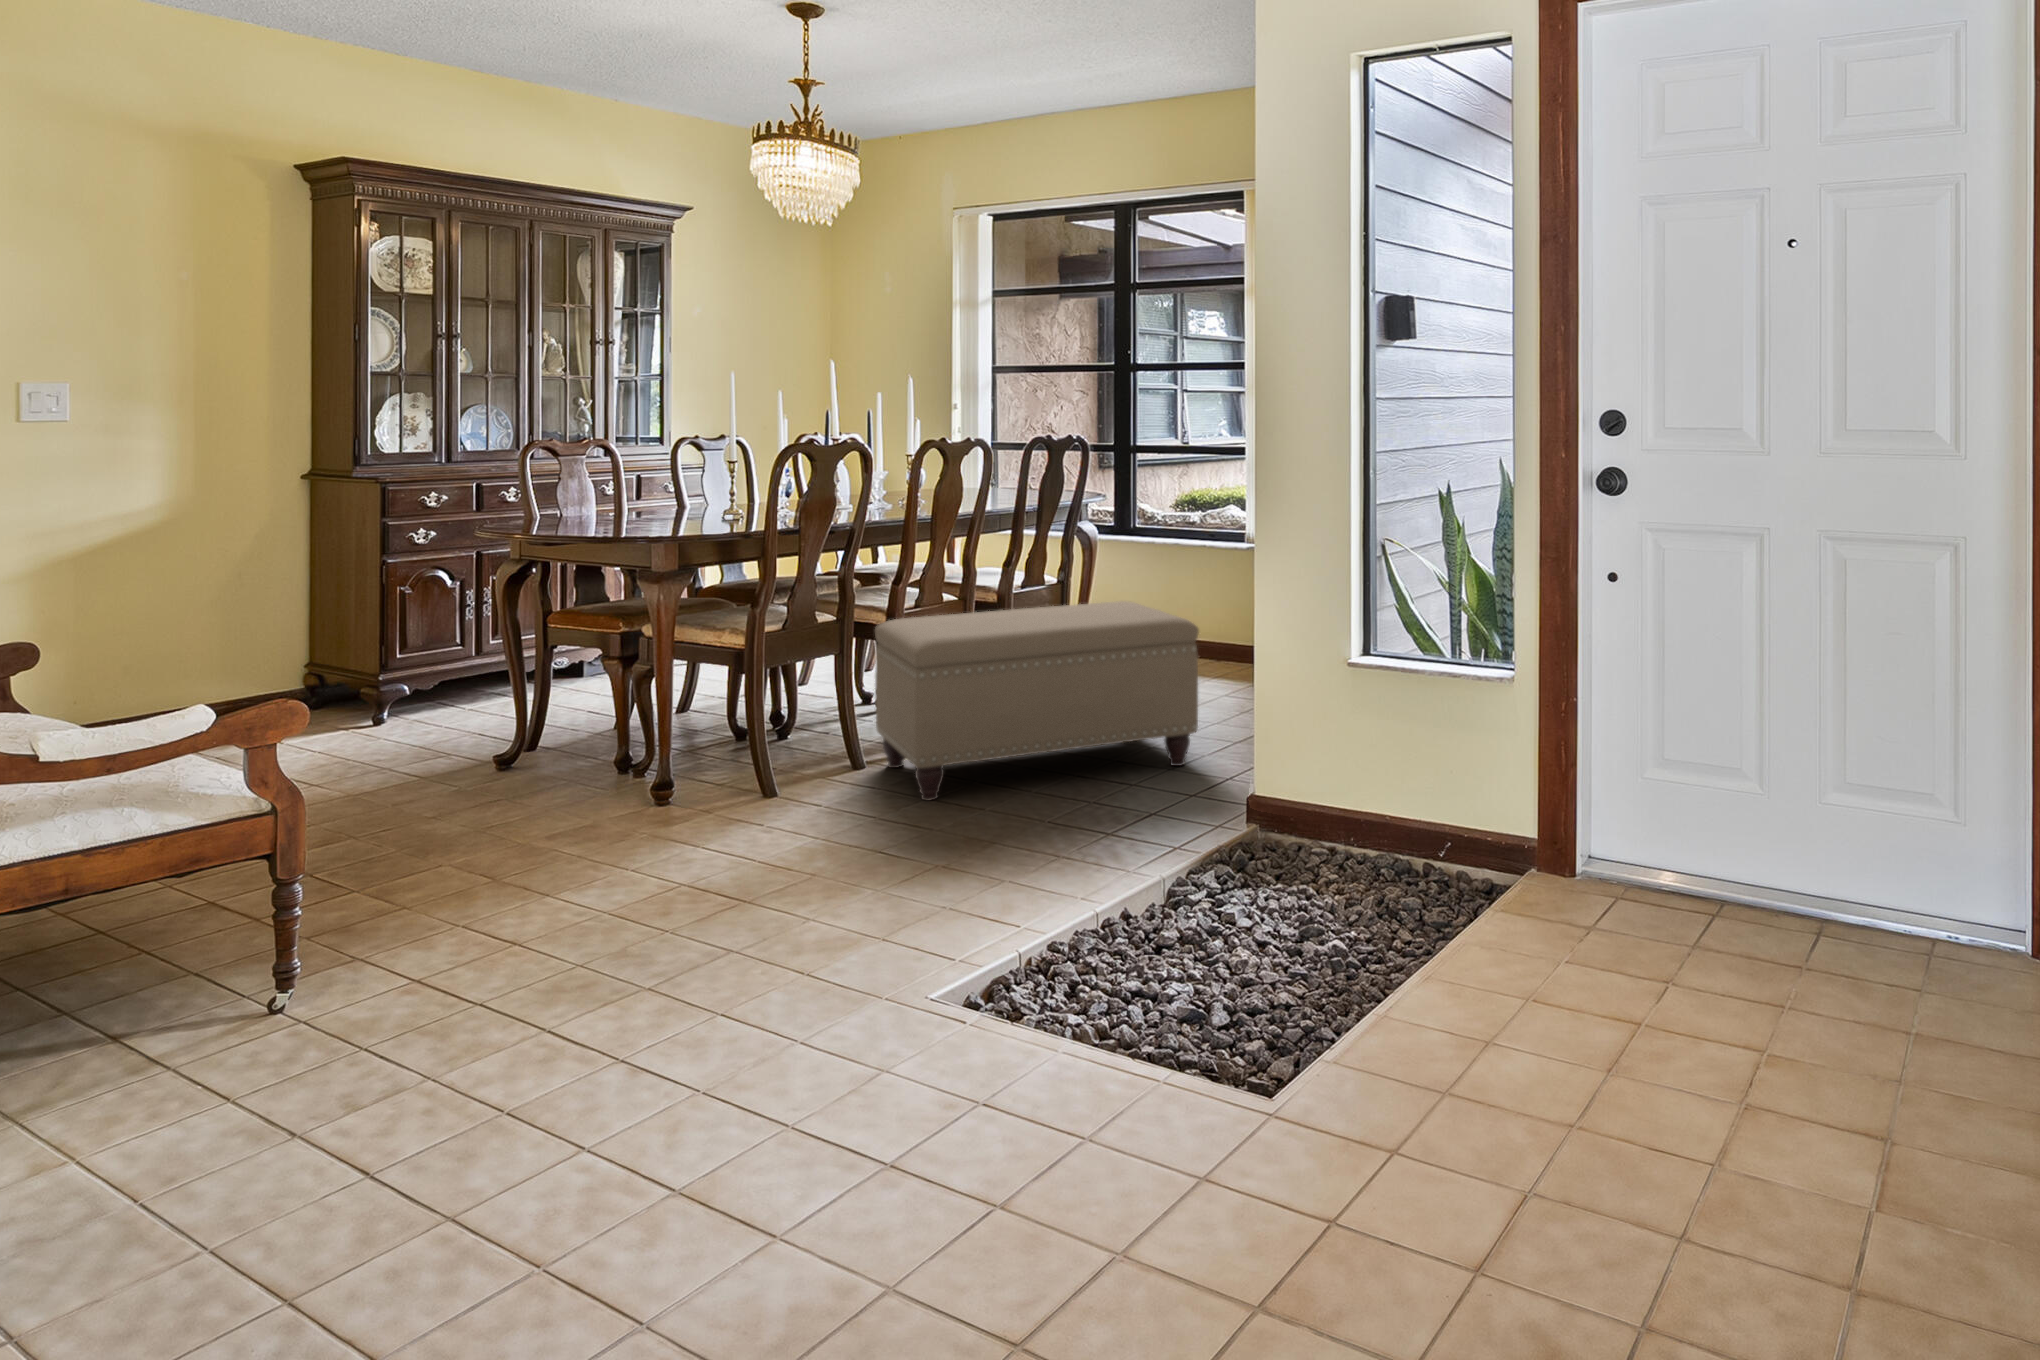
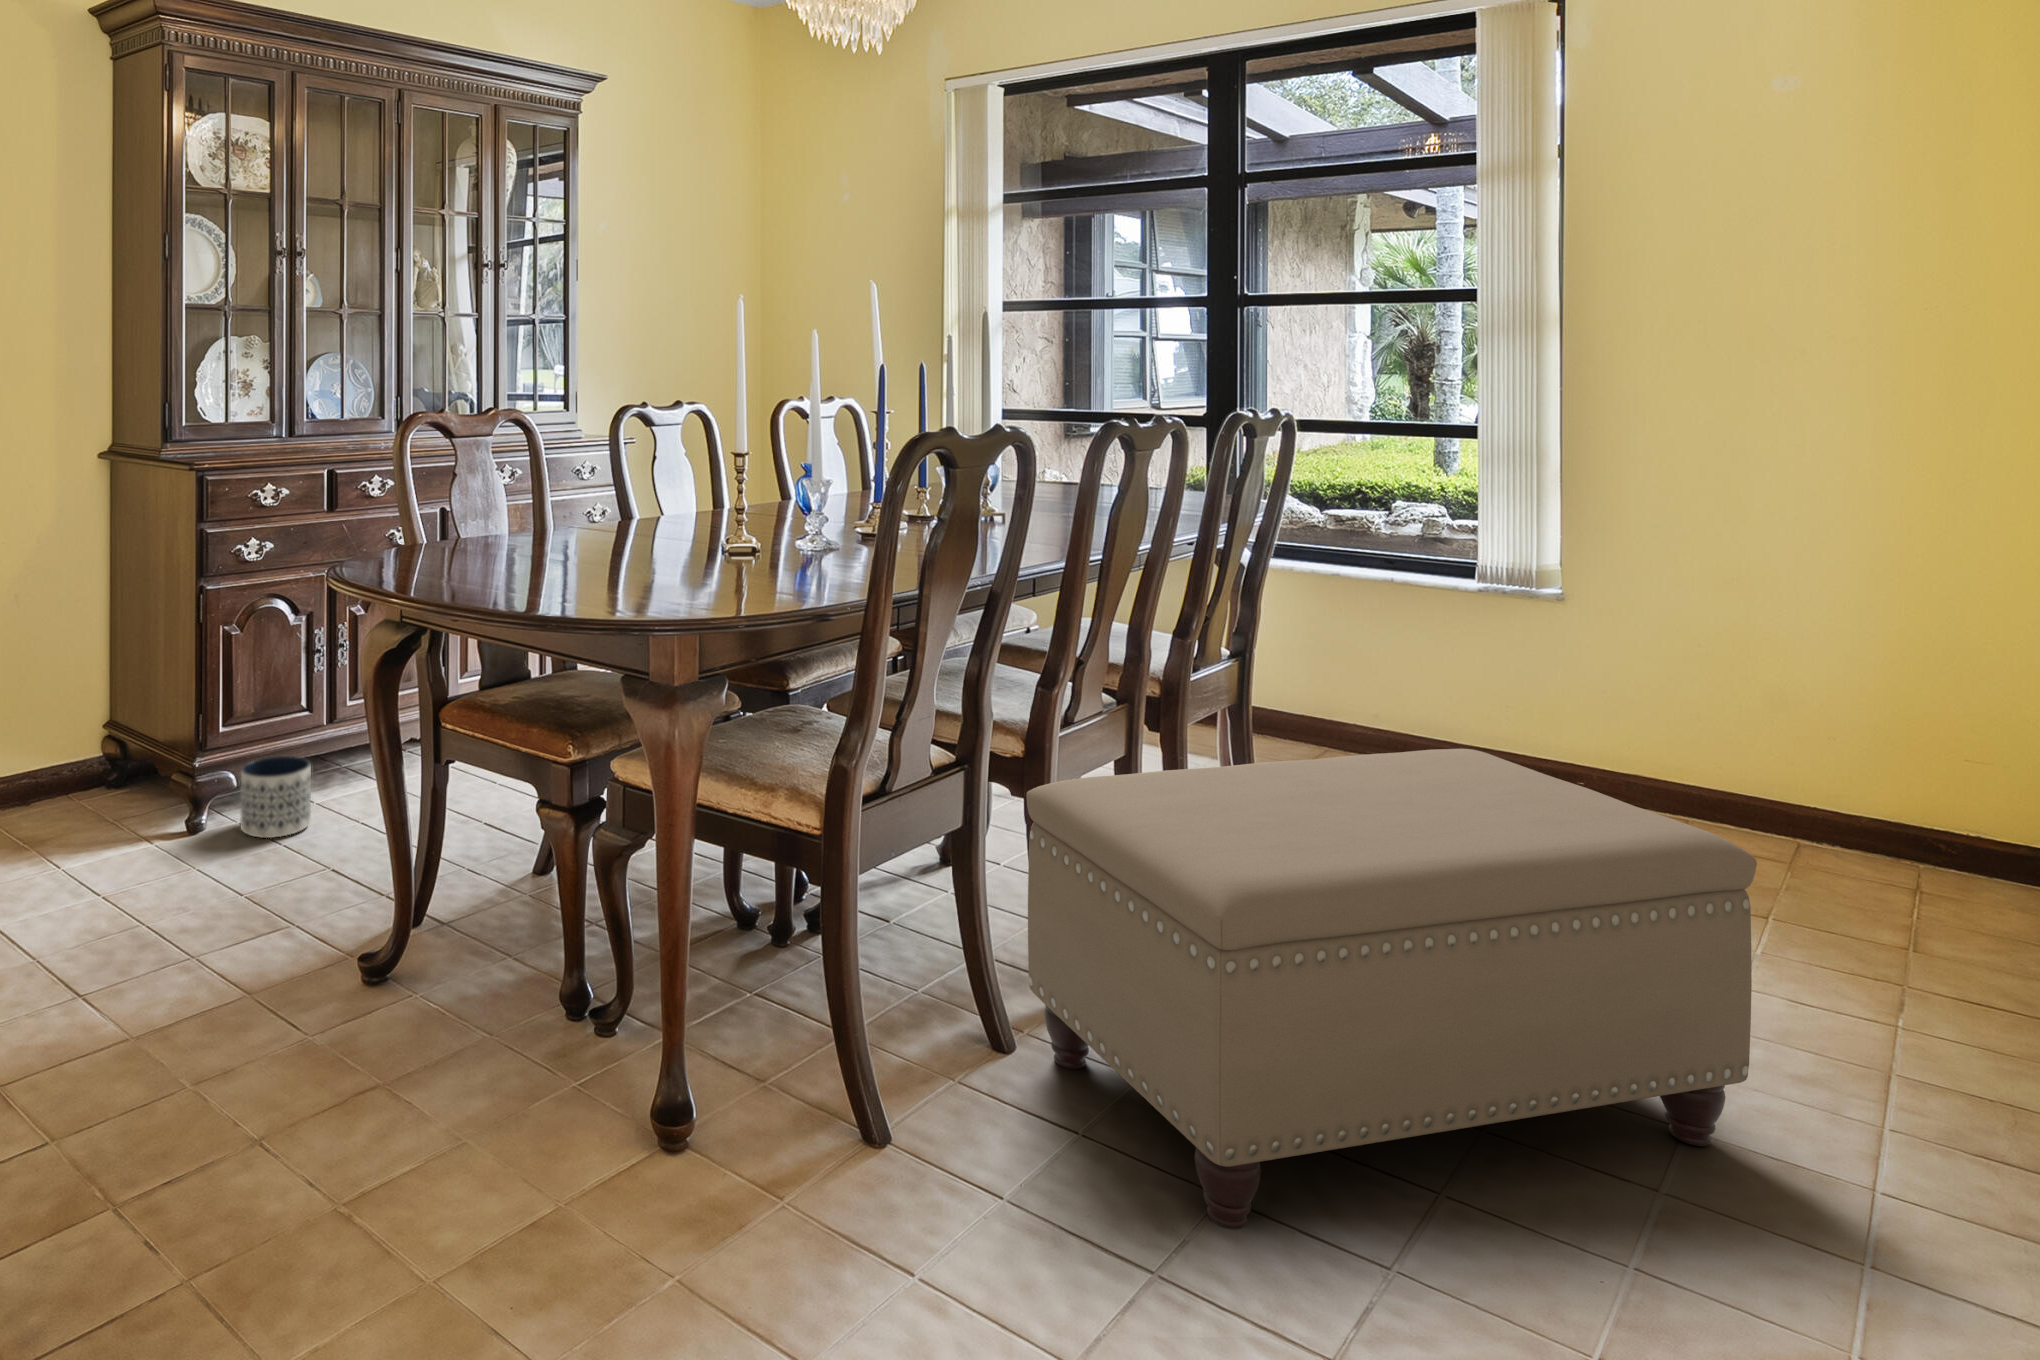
planter: none [411,675,463,725] -> present [241,756,311,838]

